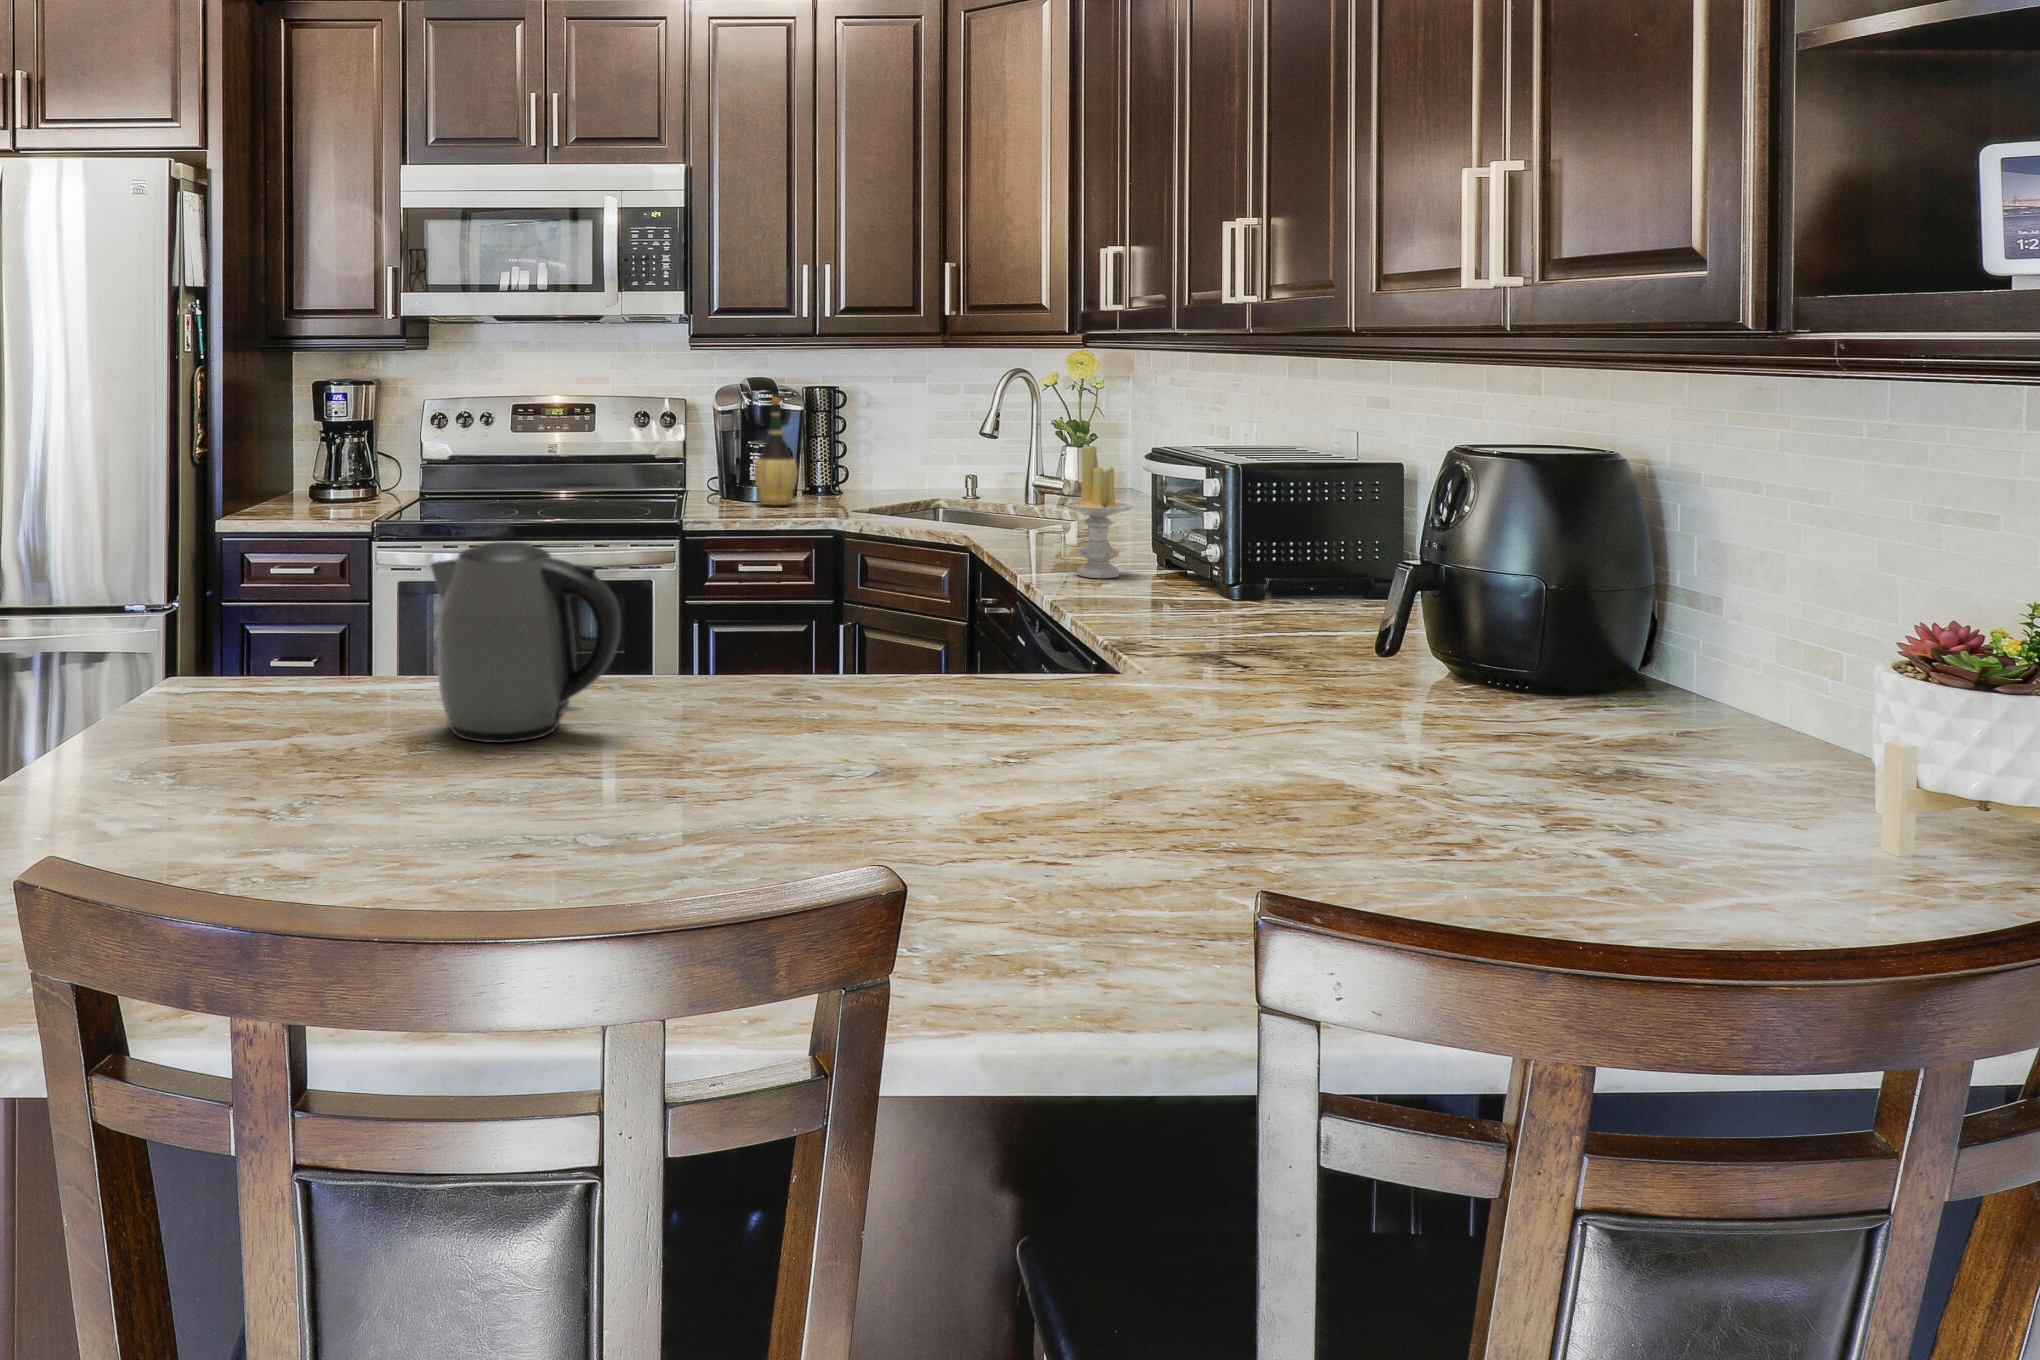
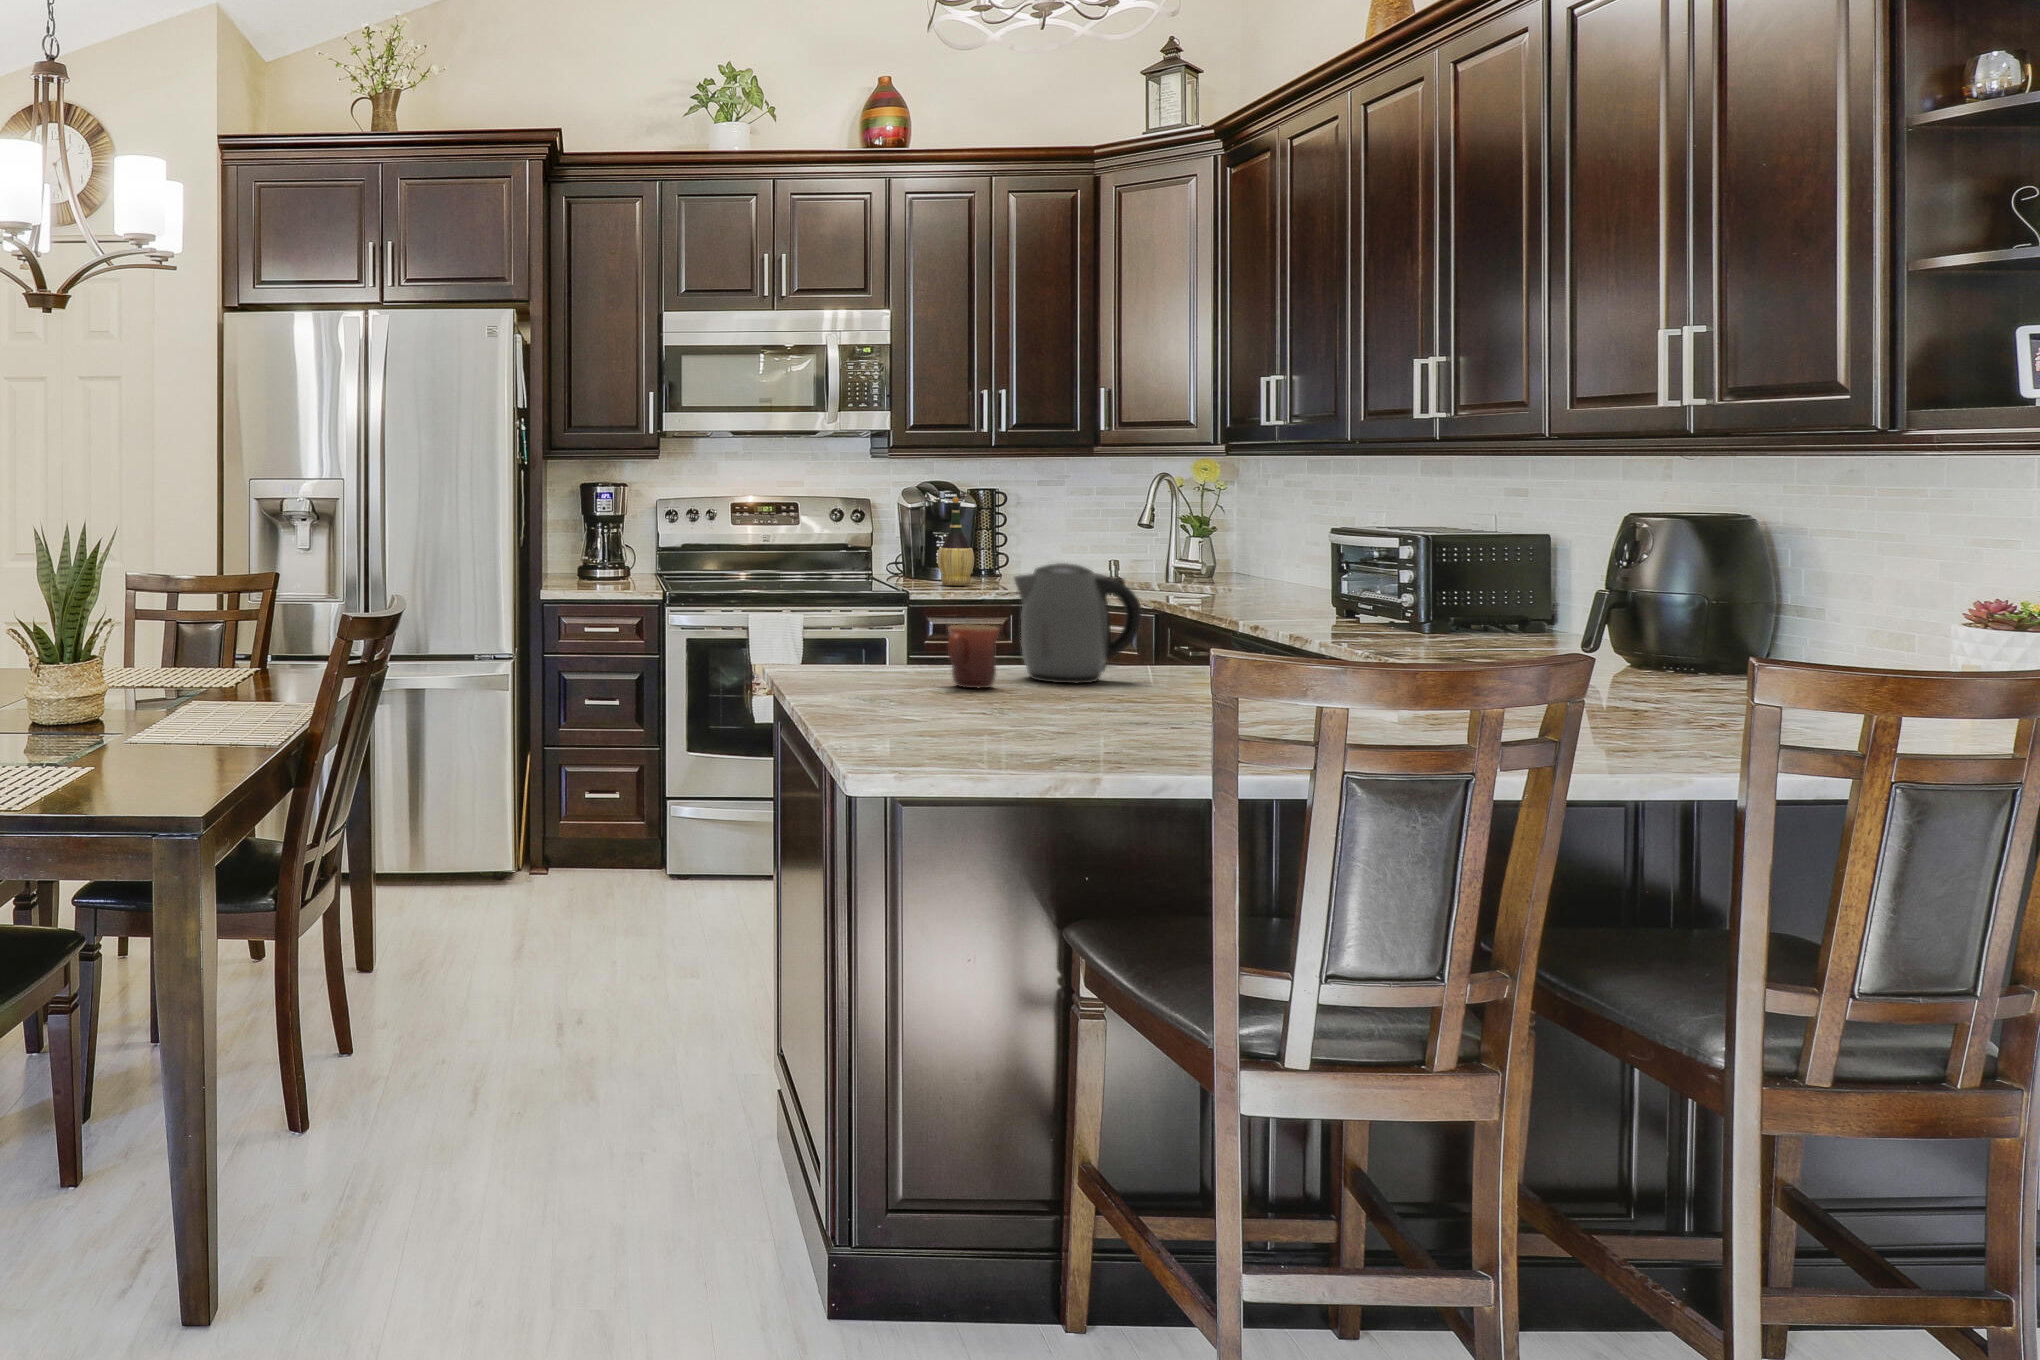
candle: present [1064,444,1133,578] -> none [1272,524,1327,623]
mug: none [240,648,352,761] -> present [948,625,999,688]

